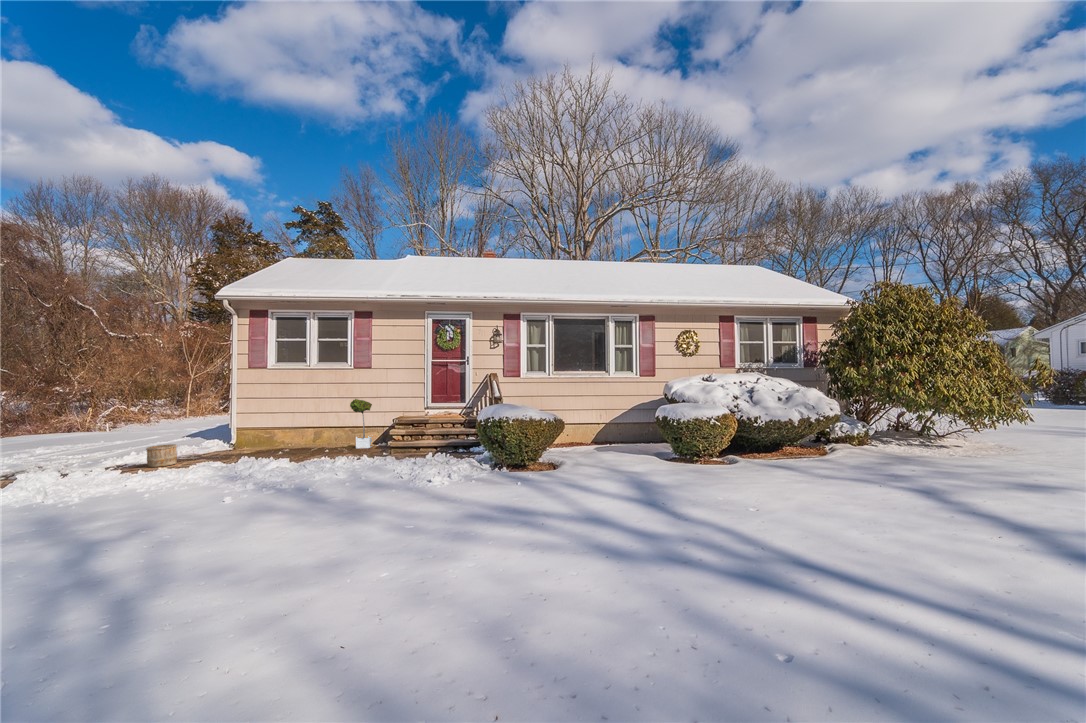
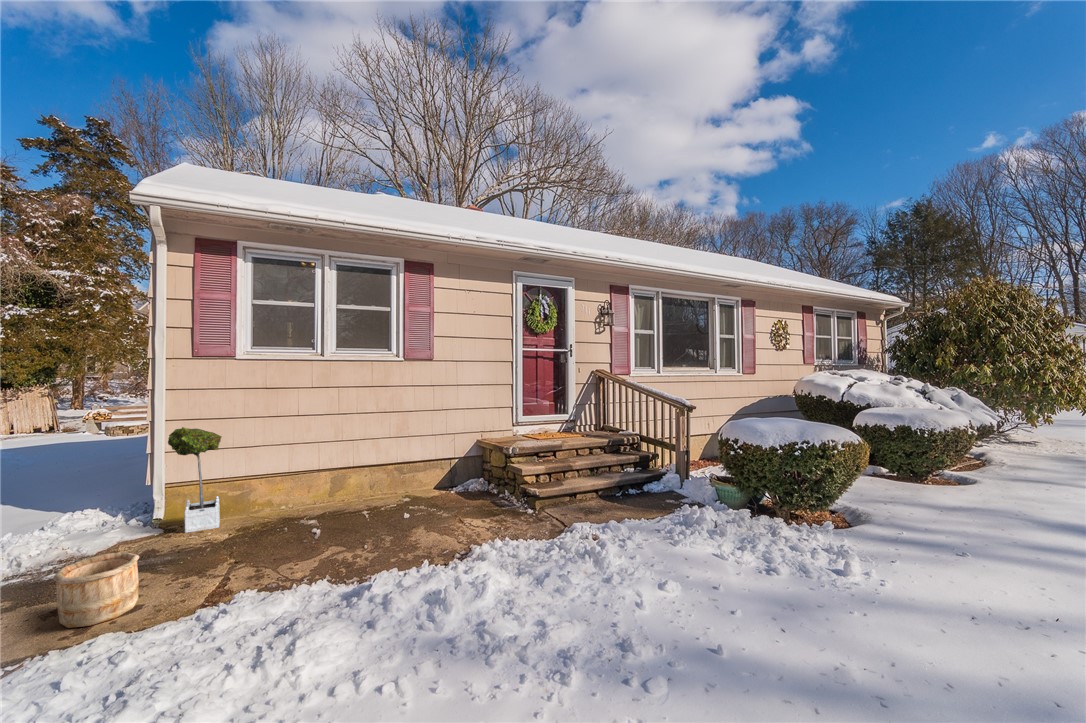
potted tree: present [350,399,373,449] -> present [168,427,222,533]

